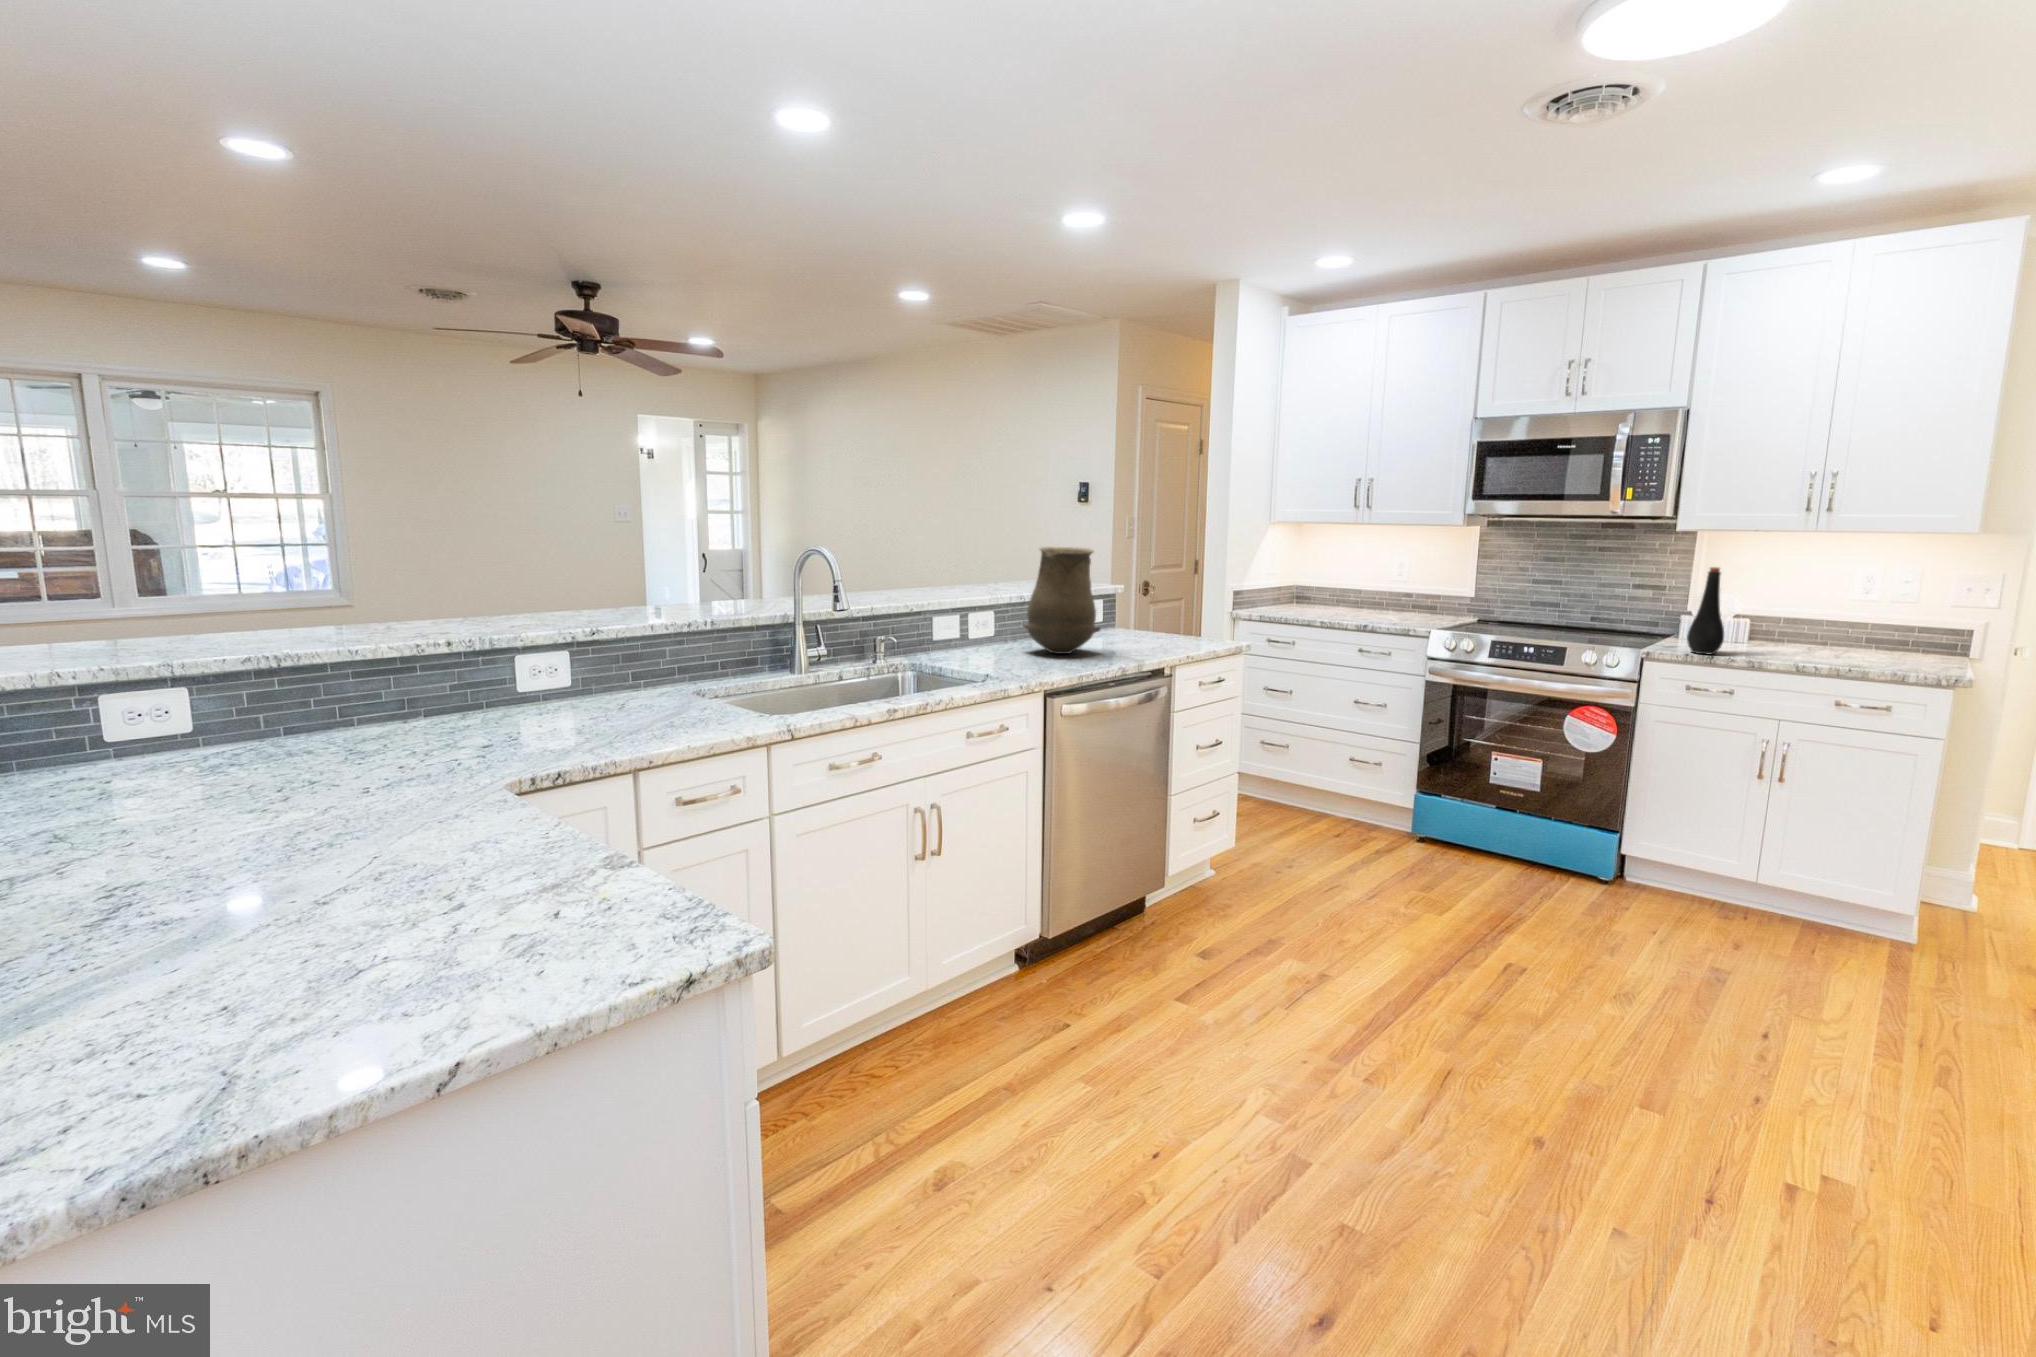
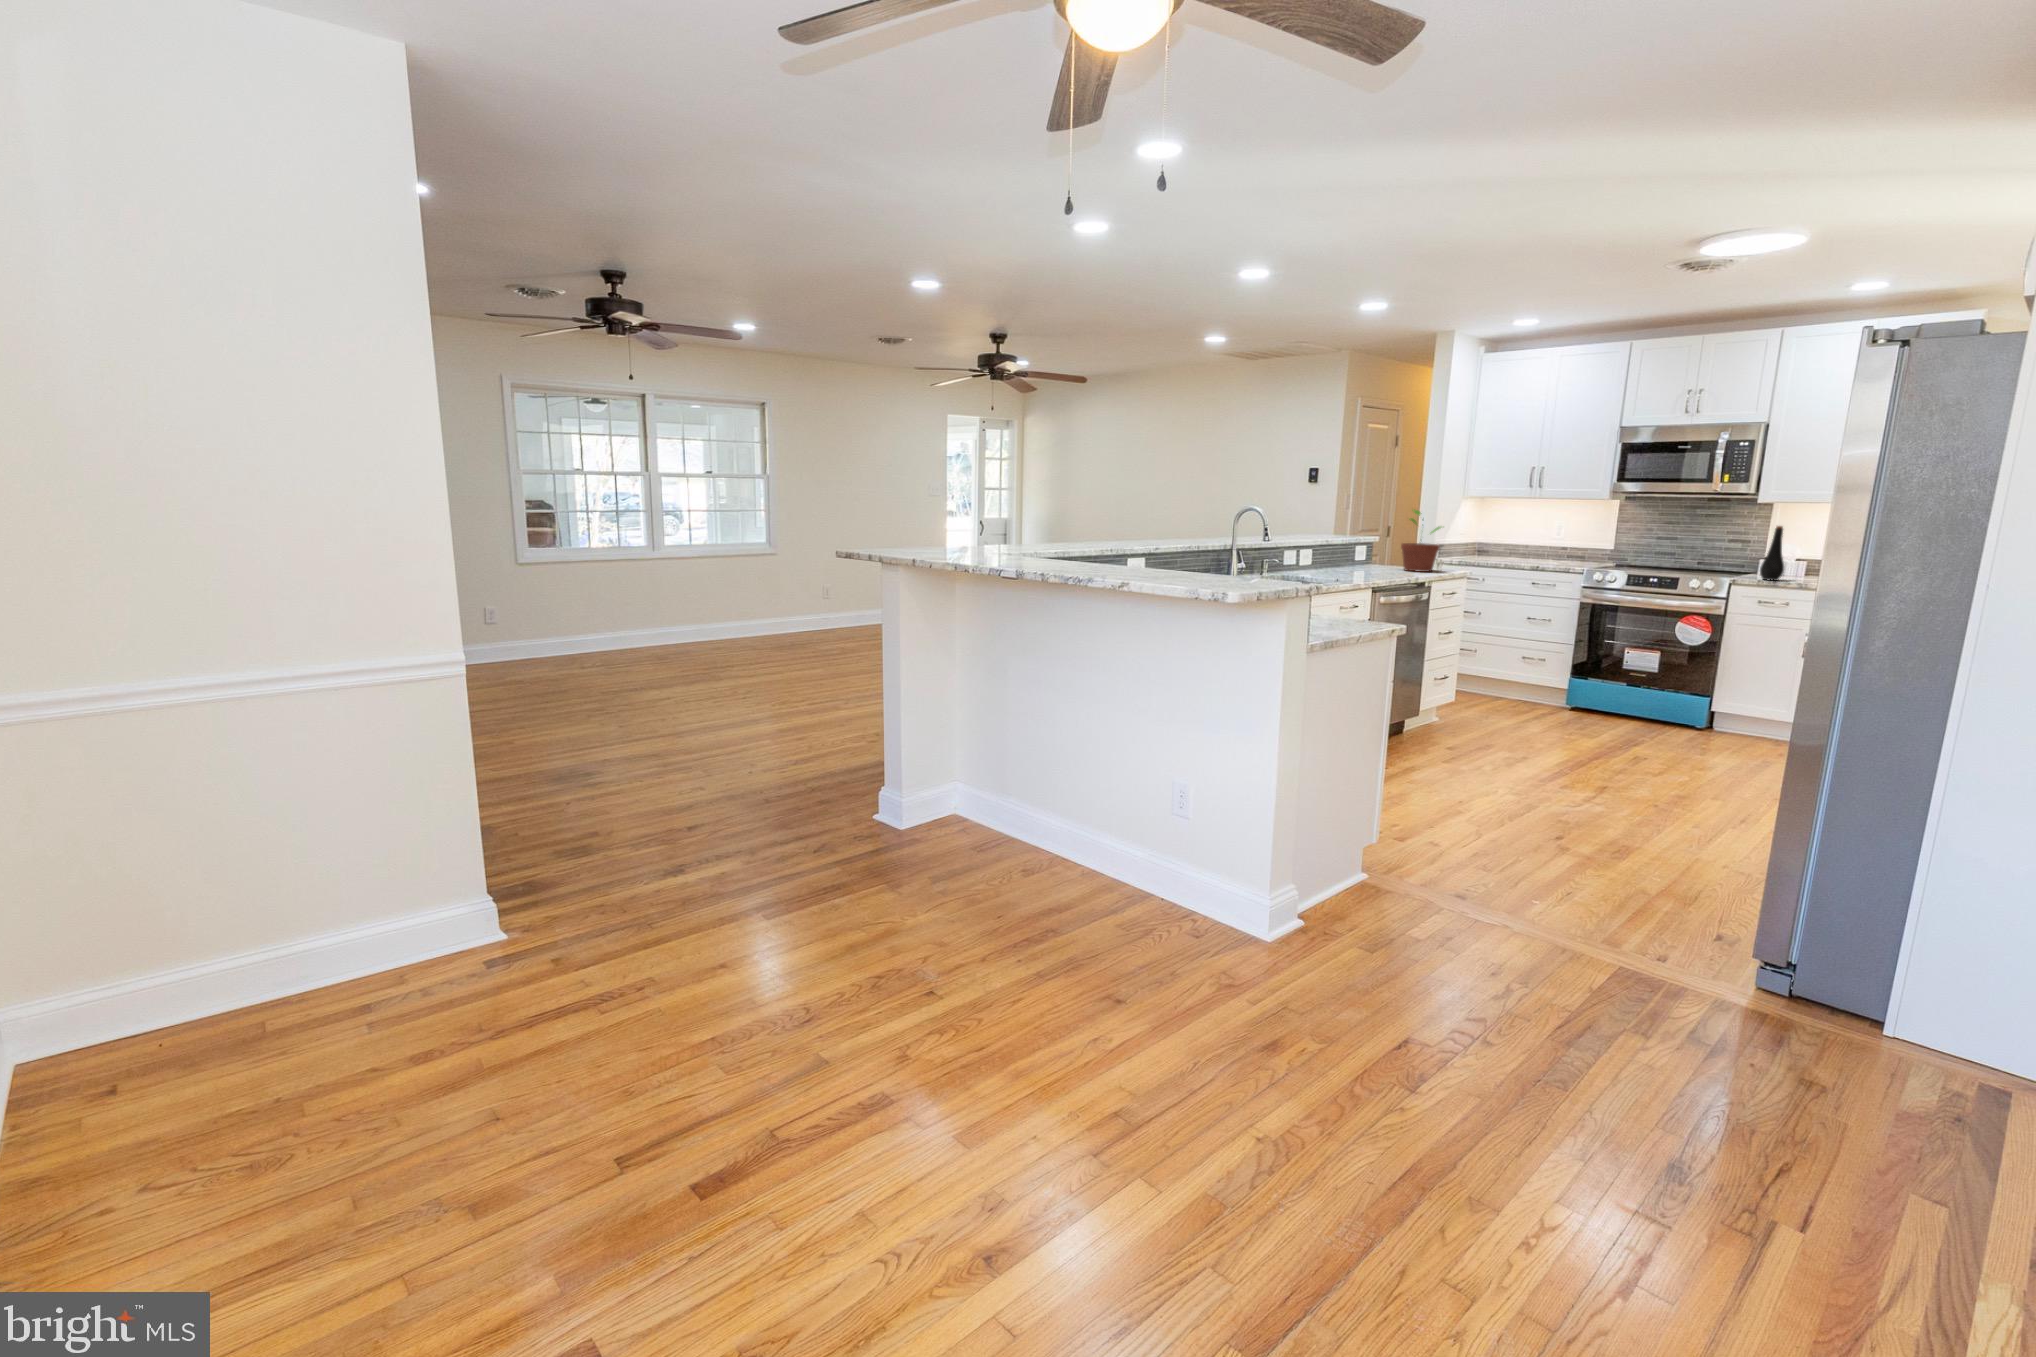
potted plant: none [1135,544,1197,647] -> present [1401,510,1441,572]
vase: present [1023,547,1100,654] -> none [1339,509,1388,573]

